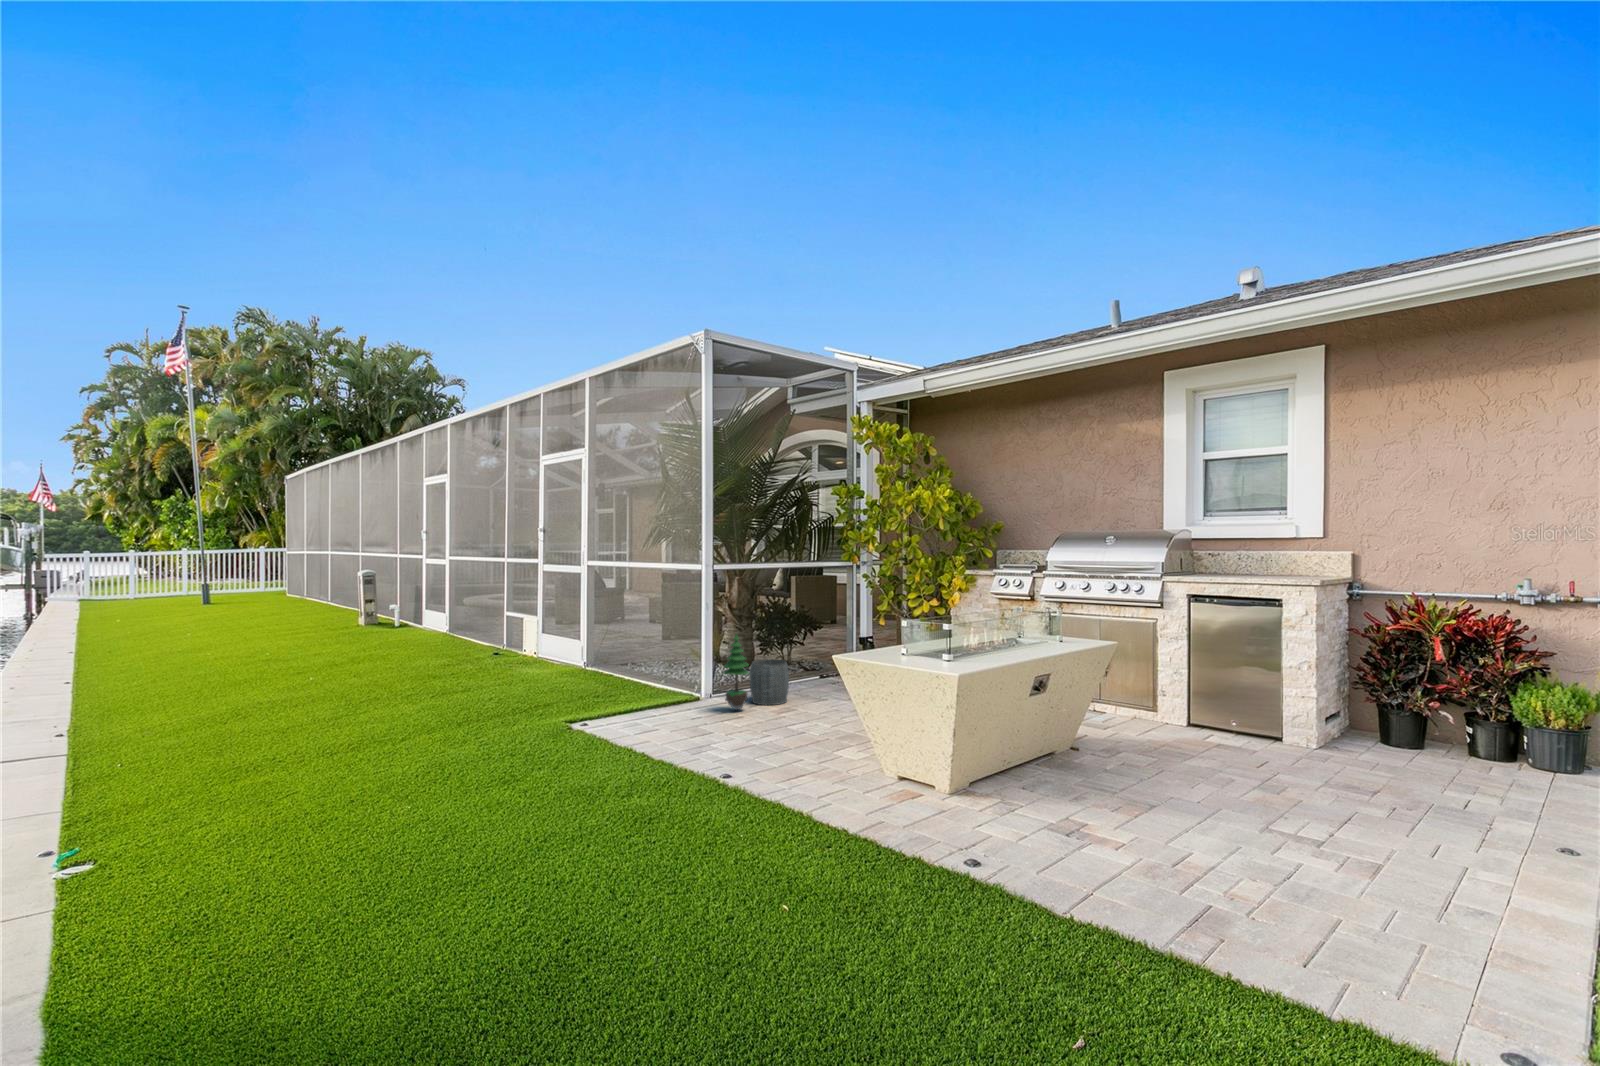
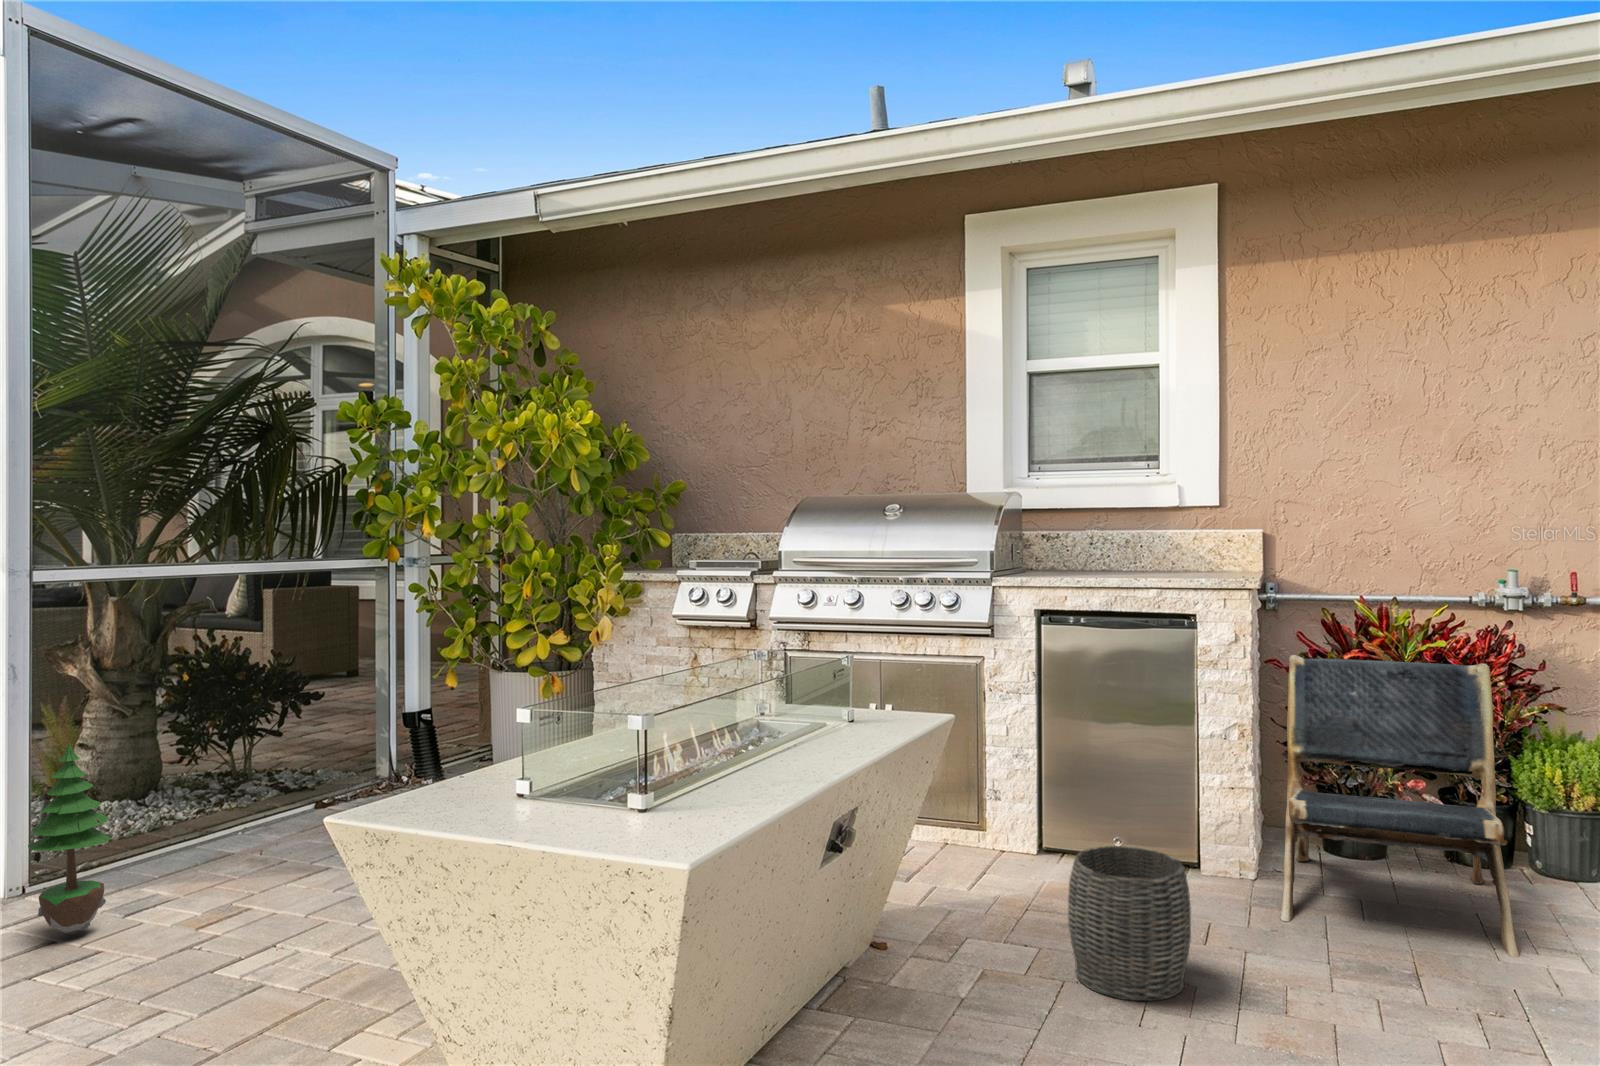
lounge chair: none [1320,626,1486,793] -> present [1280,655,1520,958]
woven basket: present [750,660,789,705] -> present [1068,846,1191,1001]

